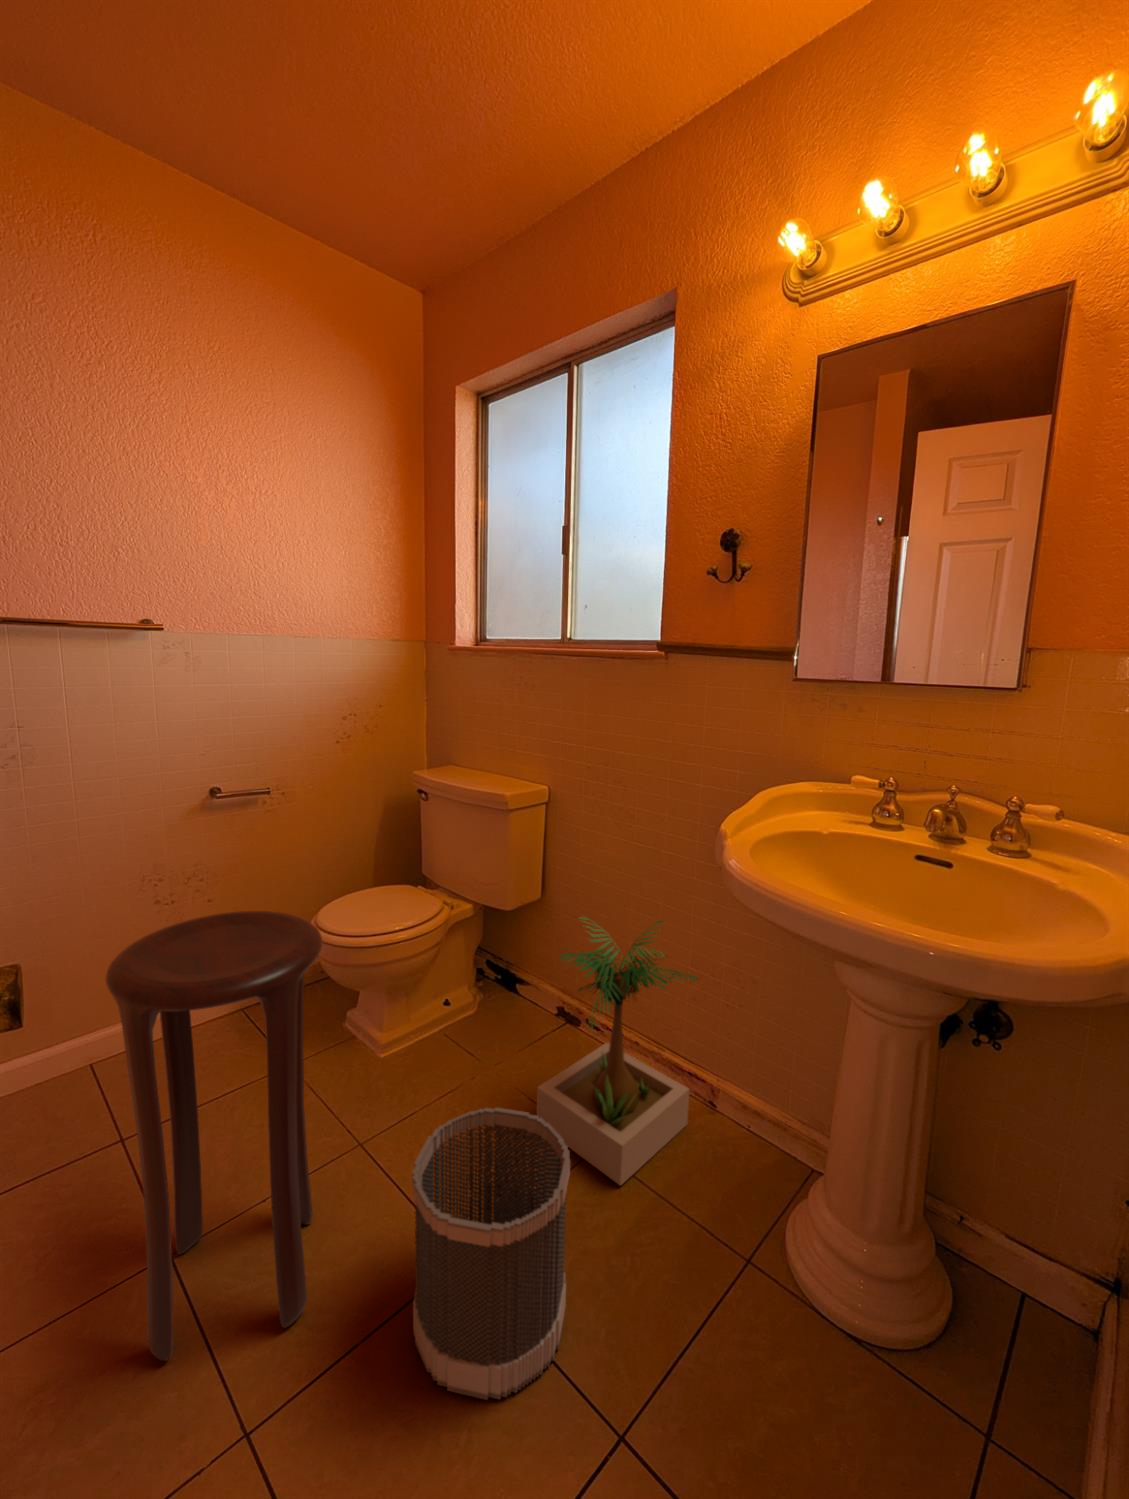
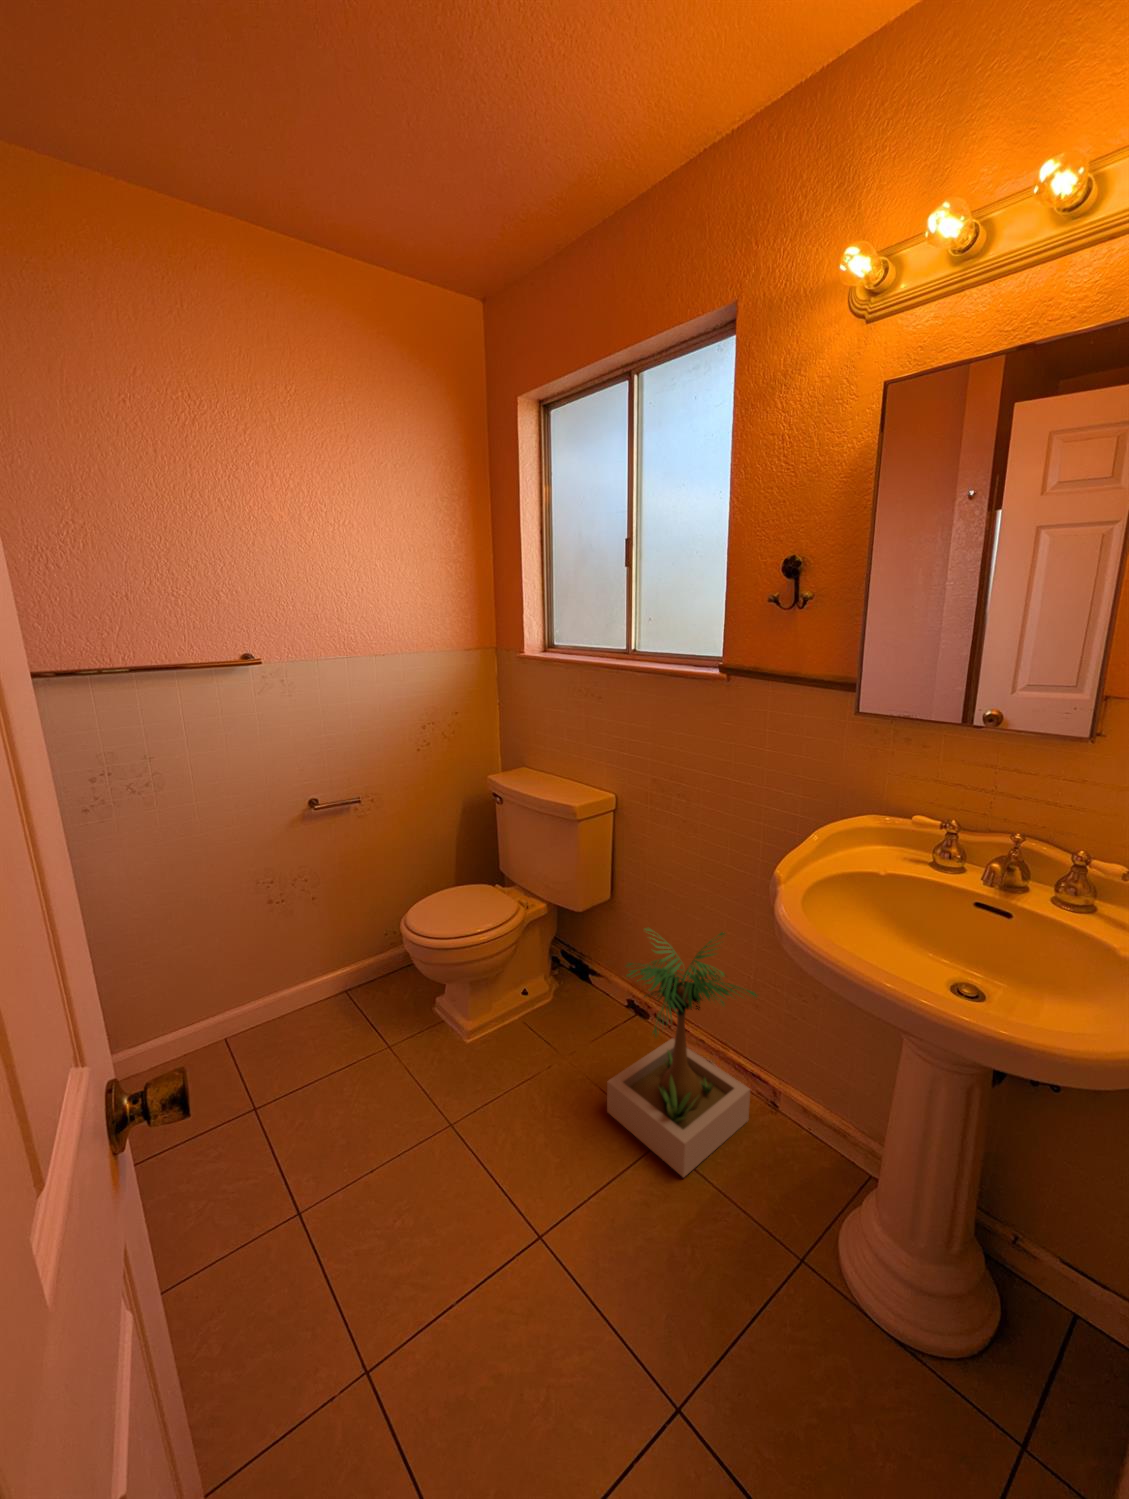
stool: present [106,911,322,1361] -> none [235,935,413,1307]
wastebasket: present [412,1108,570,1400] -> none [494,1112,633,1367]

